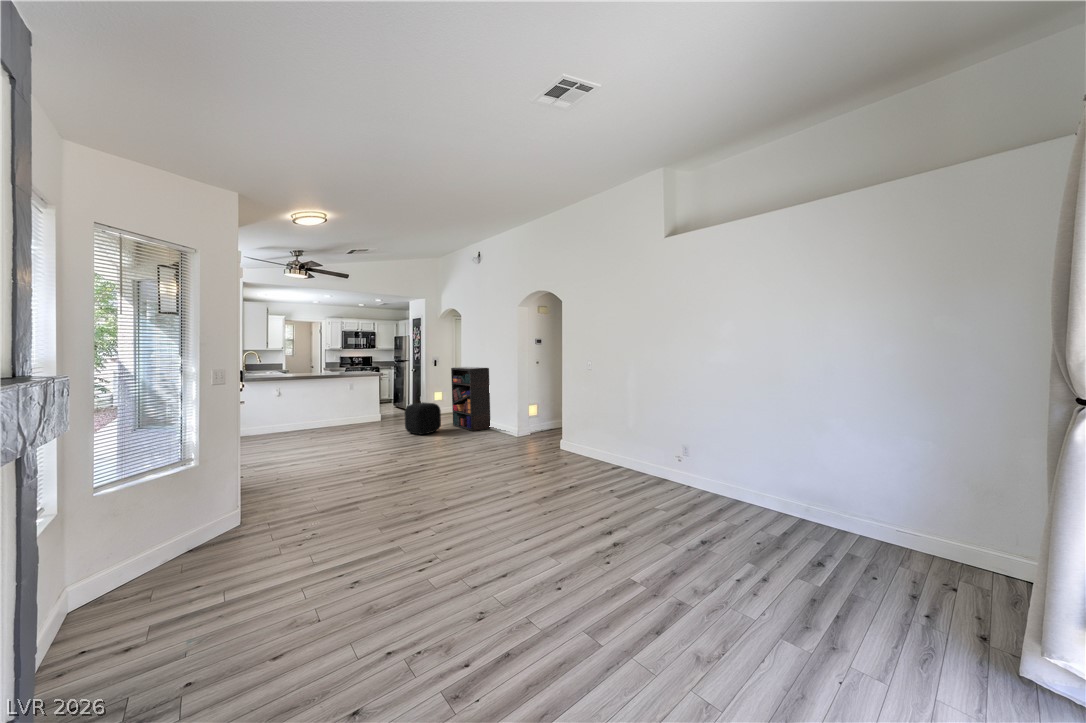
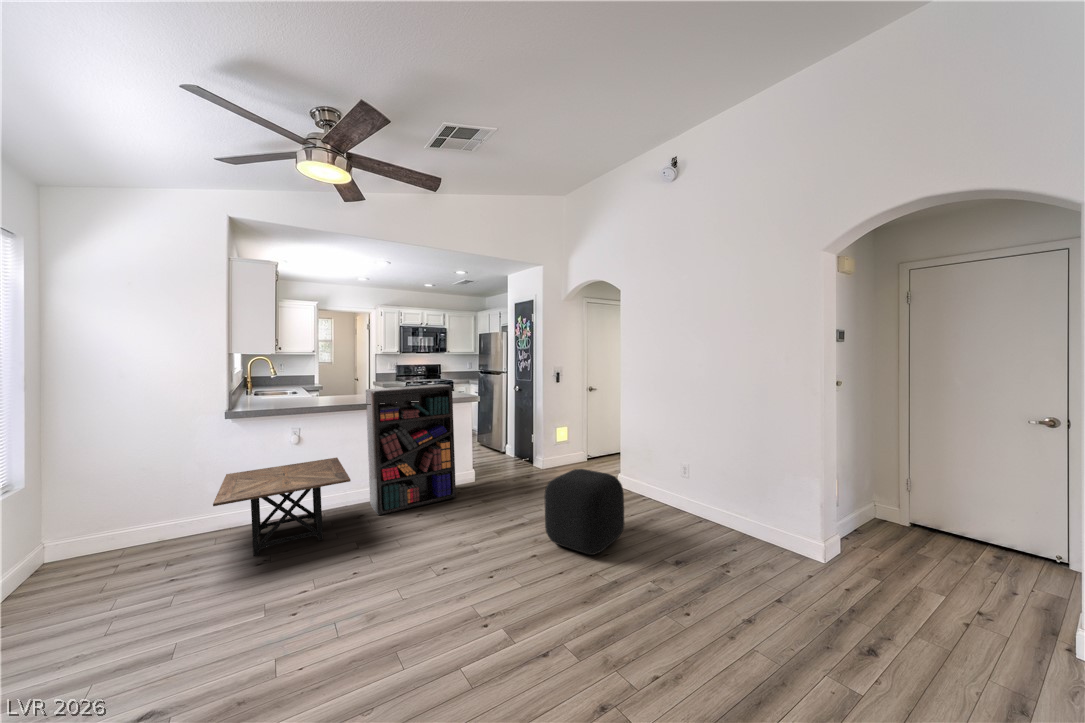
bookshelf: present [451,367,491,431] -> present [366,384,456,515]
side table: none [255,402,317,438] -> present [213,457,351,556]

